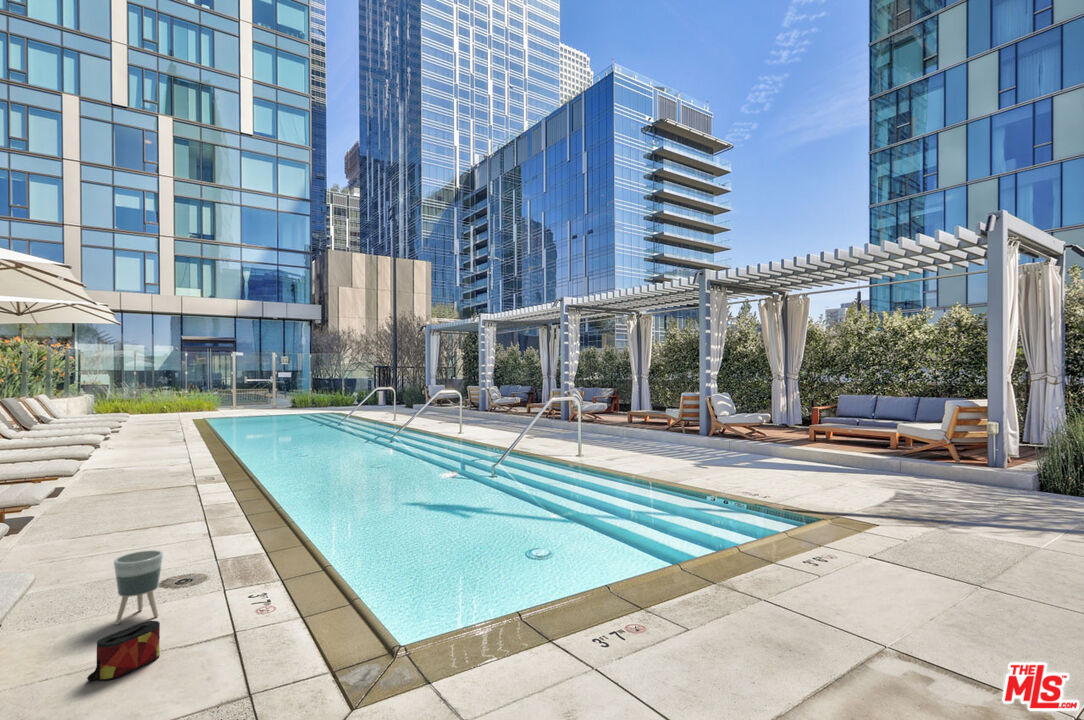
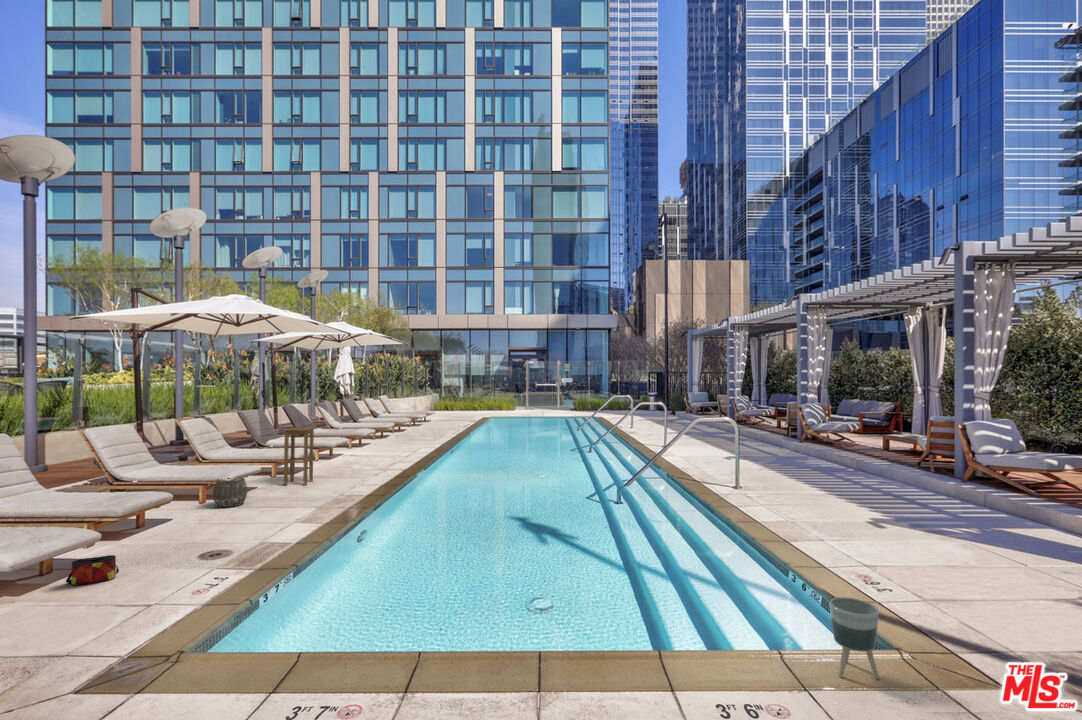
stool: none [98,433,144,520] -> present [283,427,315,486]
woven basket: none [46,508,108,558] -> present [213,477,247,507]
planter: present [114,550,163,624] -> present [829,597,879,679]

